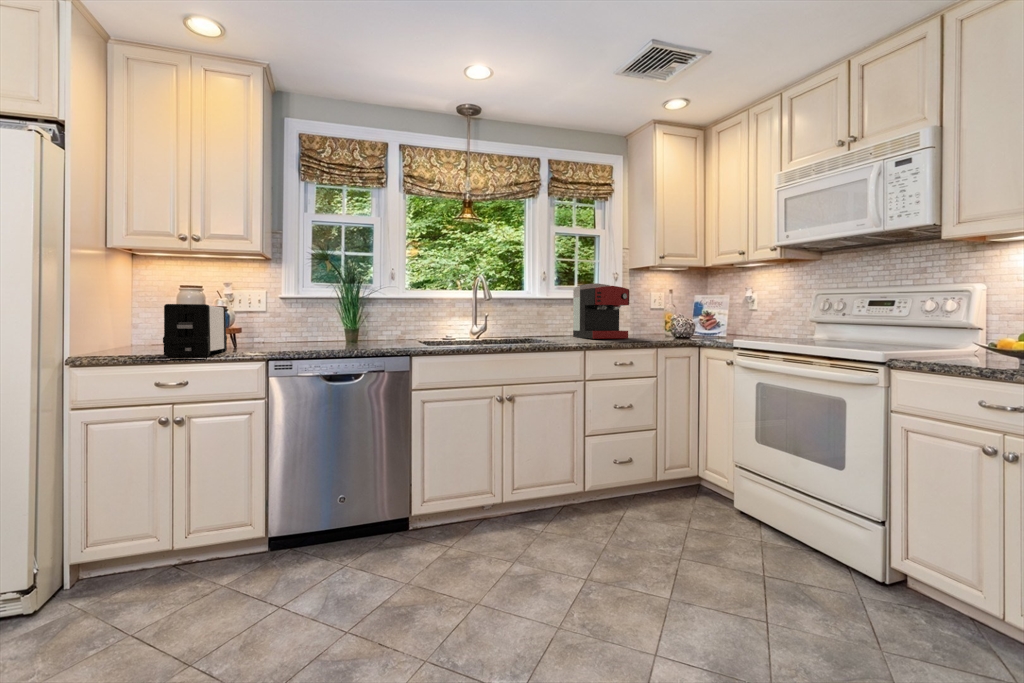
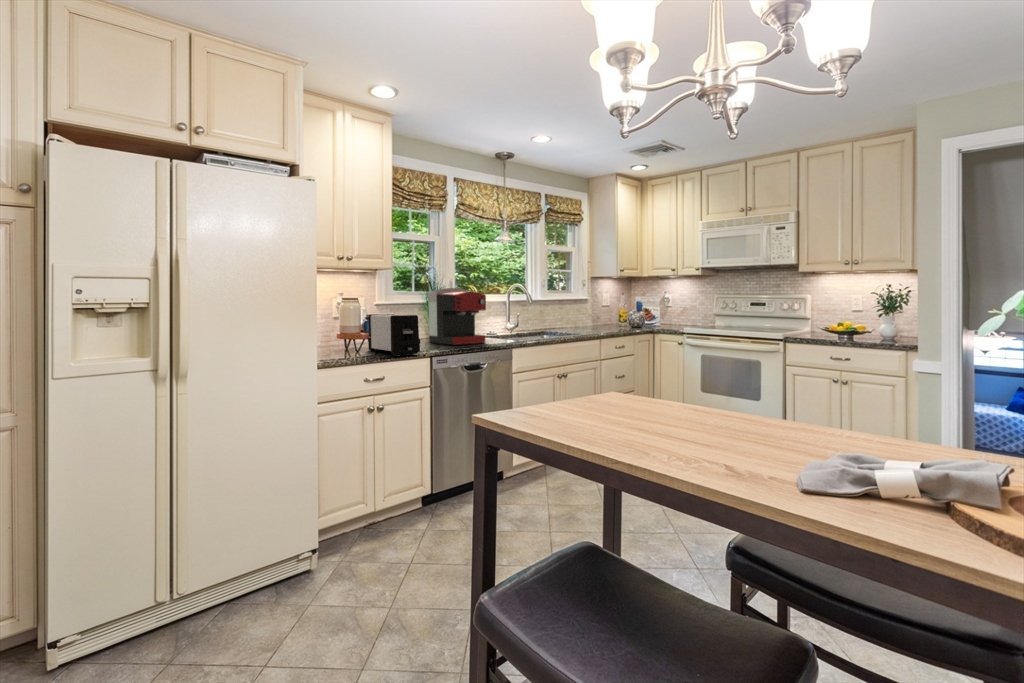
coffee maker: present [573,283,629,339] -> present [428,288,486,345]

